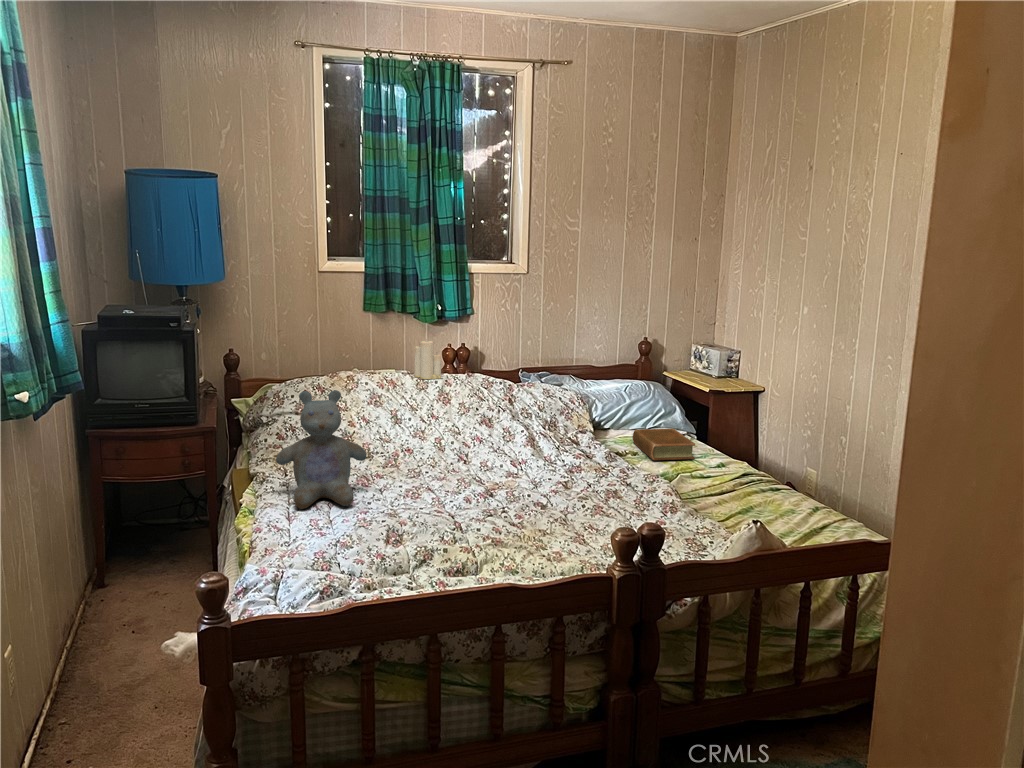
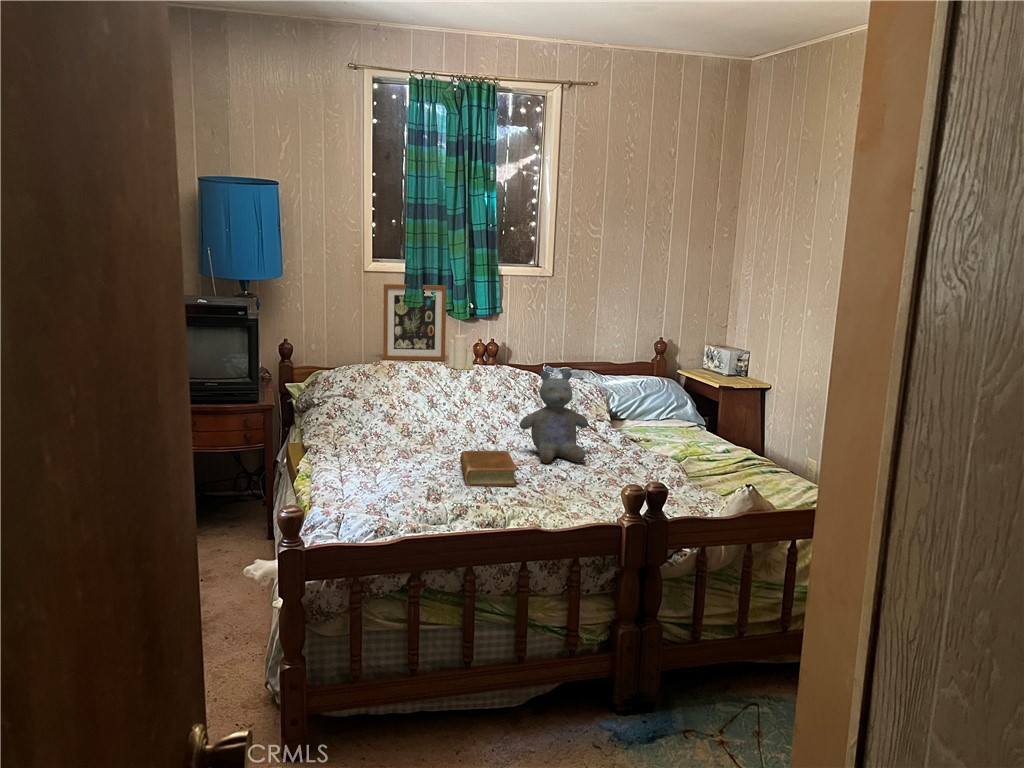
picture frame: none [341,286,411,369] -> present [383,284,446,361]
stuffed bear: present [276,390,367,509] -> present [520,371,588,463]
book: present [633,429,695,460] -> present [460,451,517,486]

